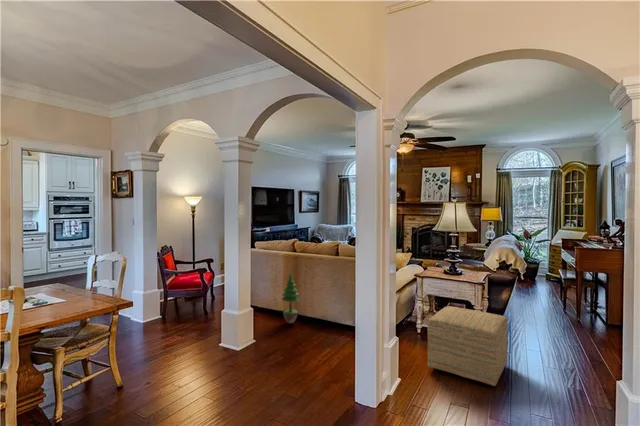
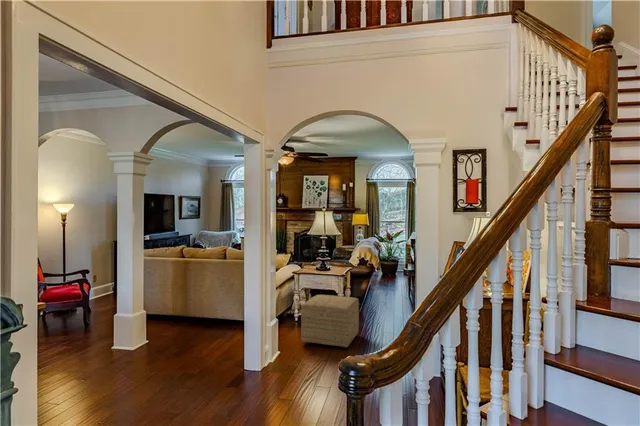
potted tree: present [282,273,299,324] -> none [171,277,190,325]

